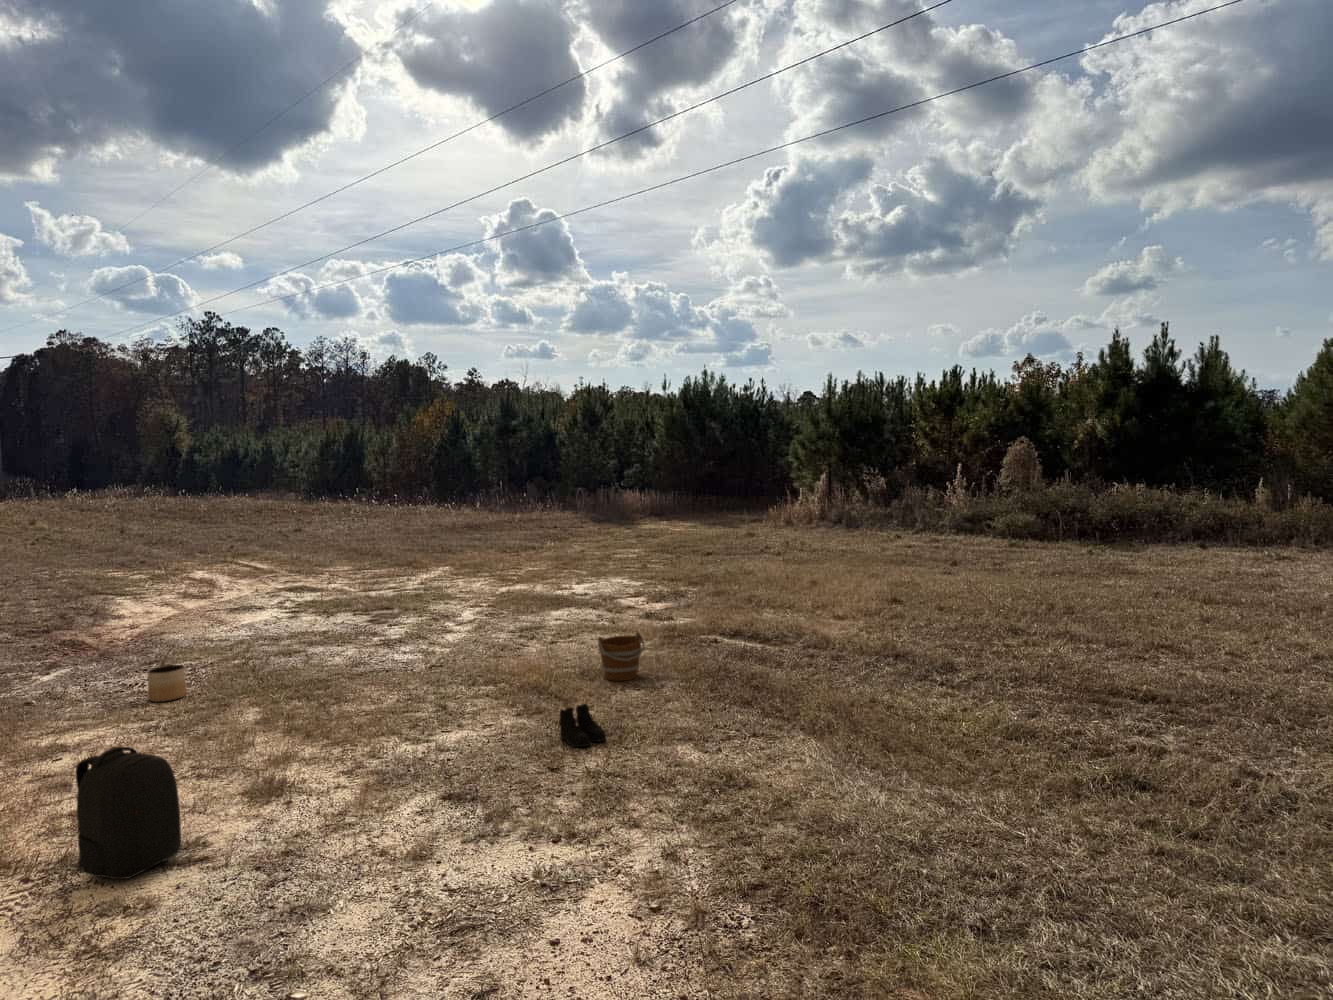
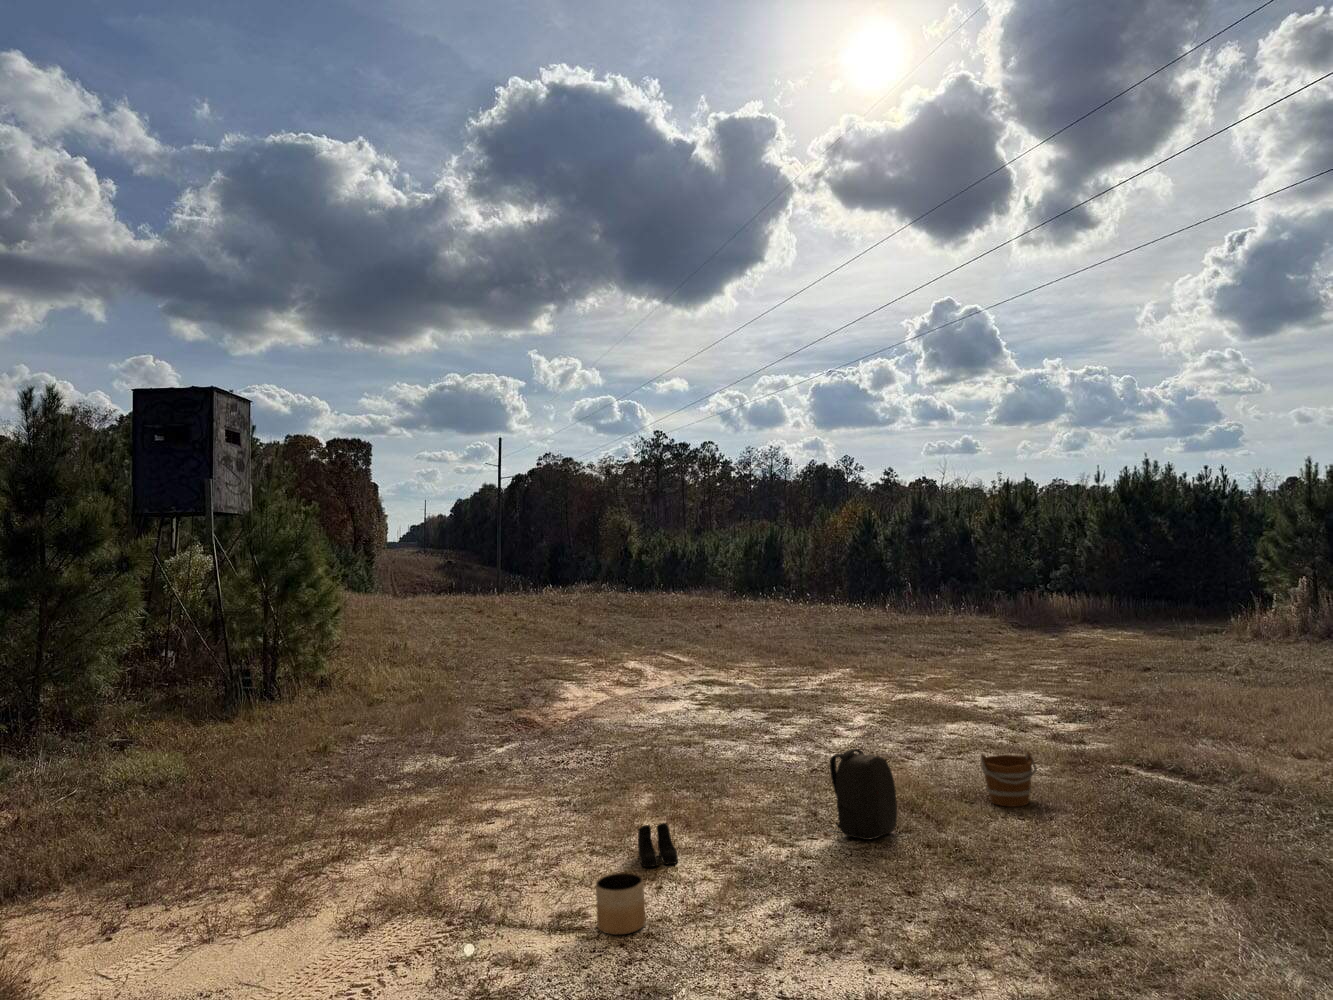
planter: present [147,665,186,702] -> present [596,873,646,935]
boots: present [560,704,606,747] -> present [638,823,678,867]
backpack: present [76,747,181,879] -> present [830,749,897,840]

